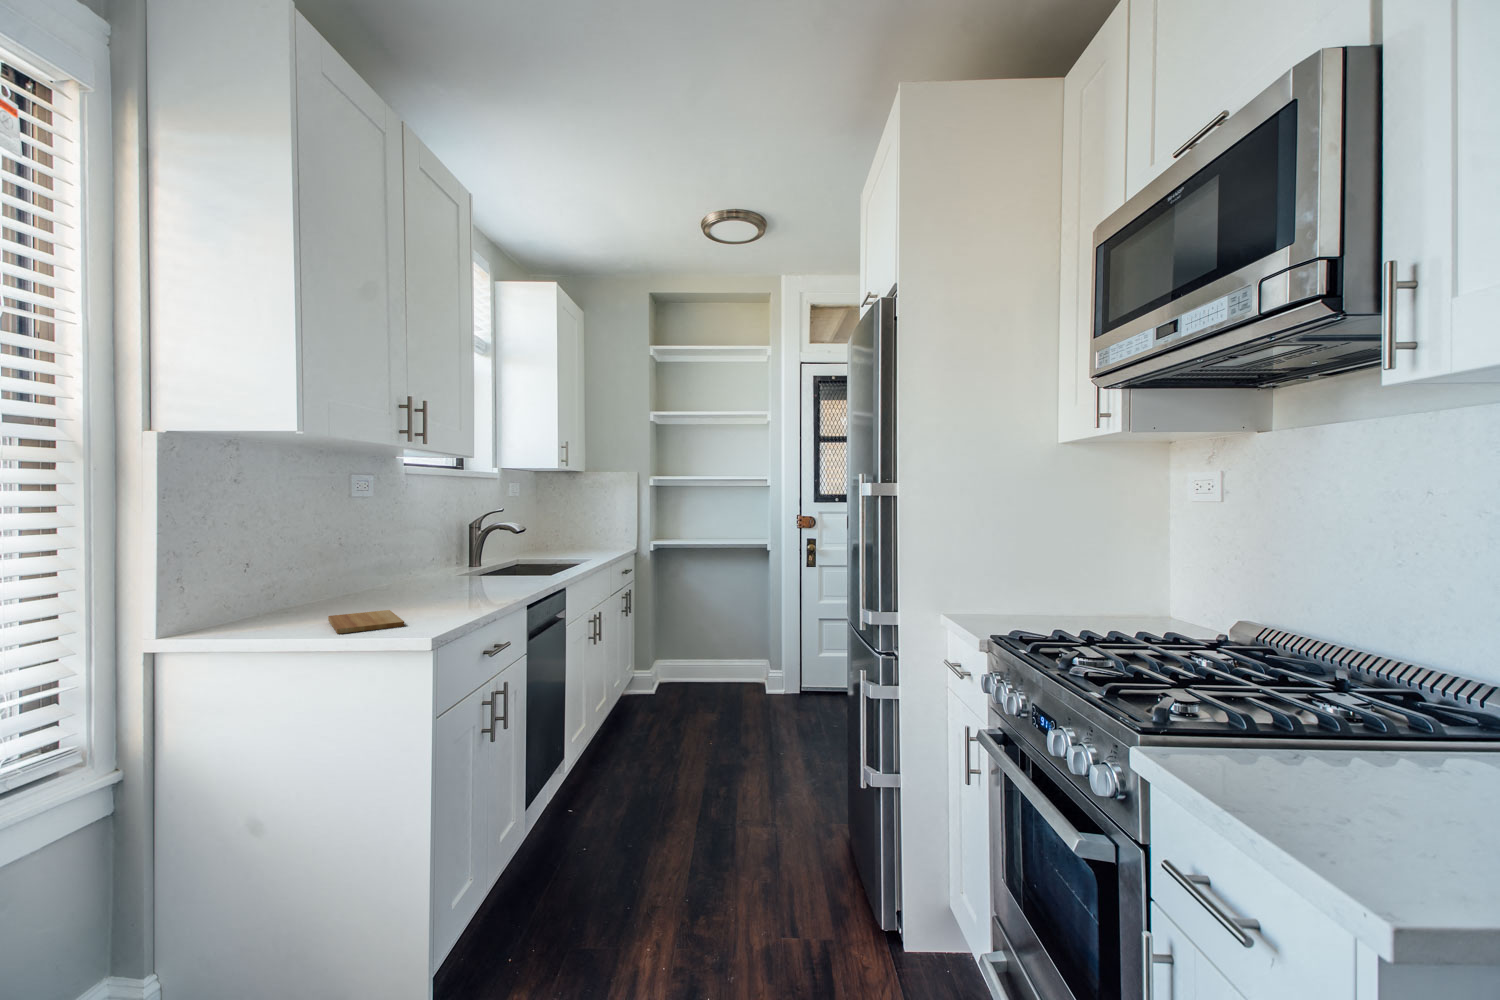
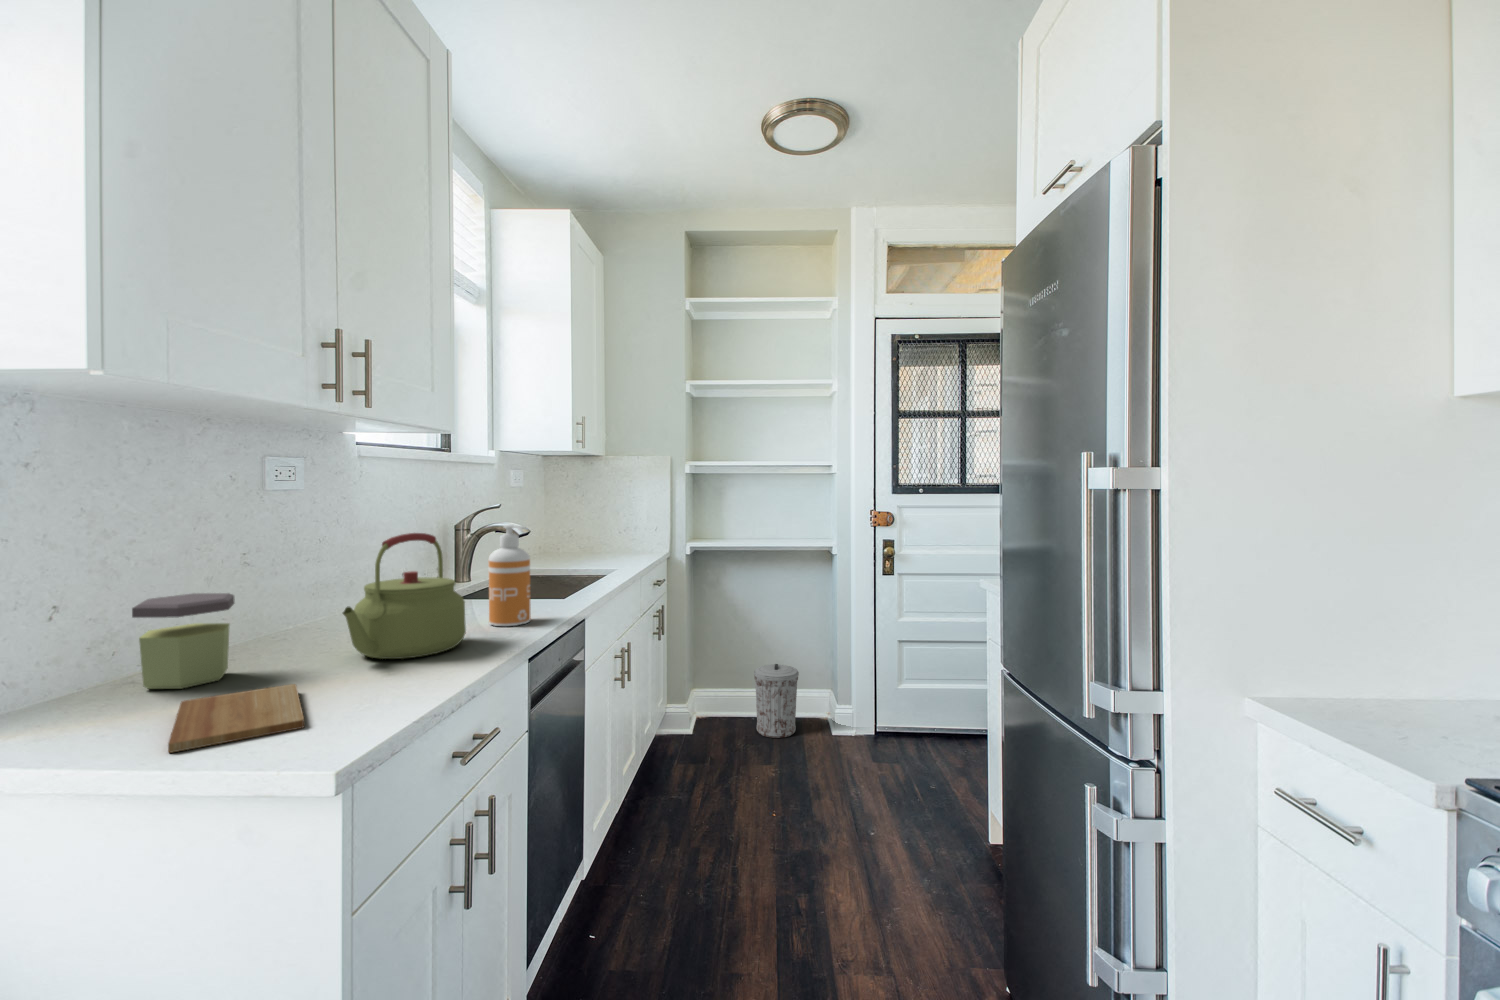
soap dispenser: none [499,520,527,588] -> present [489,525,531,626]
kettle: none [412,524,486,603] -> present [343,533,466,659]
jar: none [291,559,345,615] -> present [132,593,235,689]
trash can: none [705,638,741,697] -> present [754,664,799,738]

